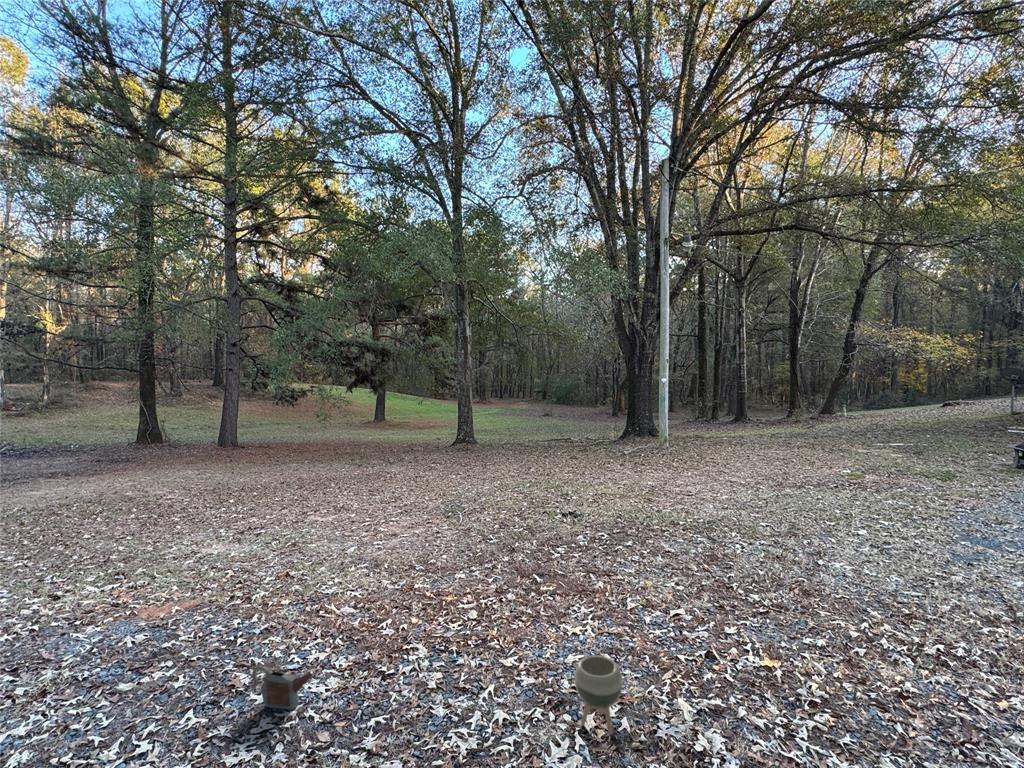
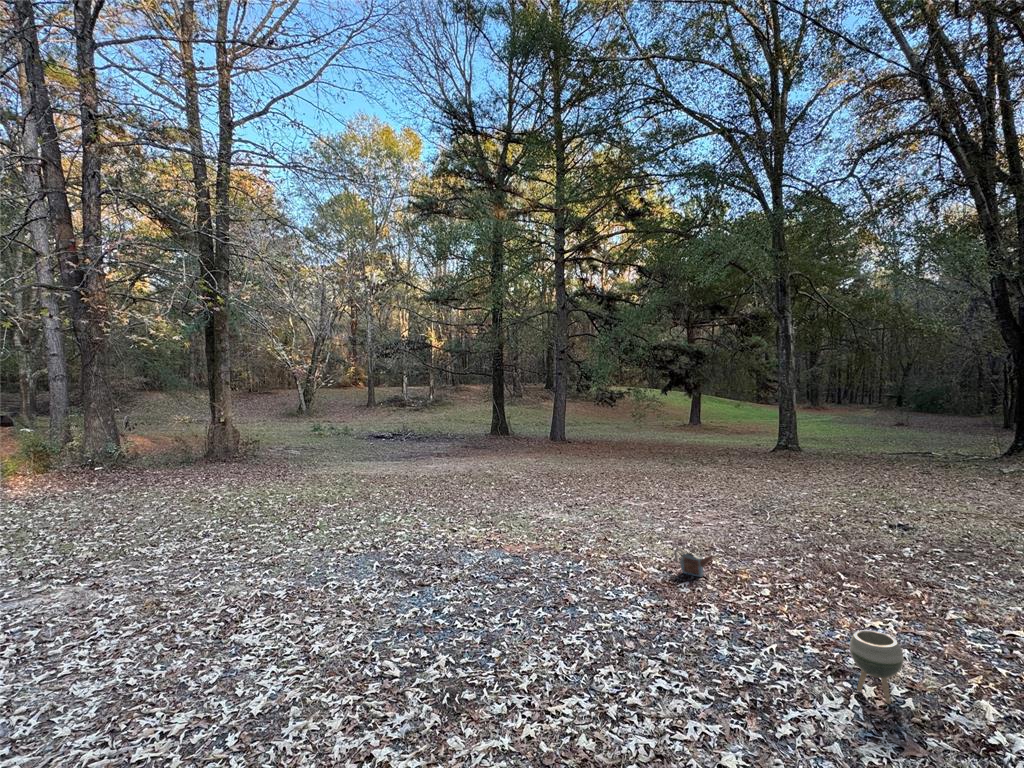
watering can: present [252,665,313,710] -> present [674,548,713,577]

